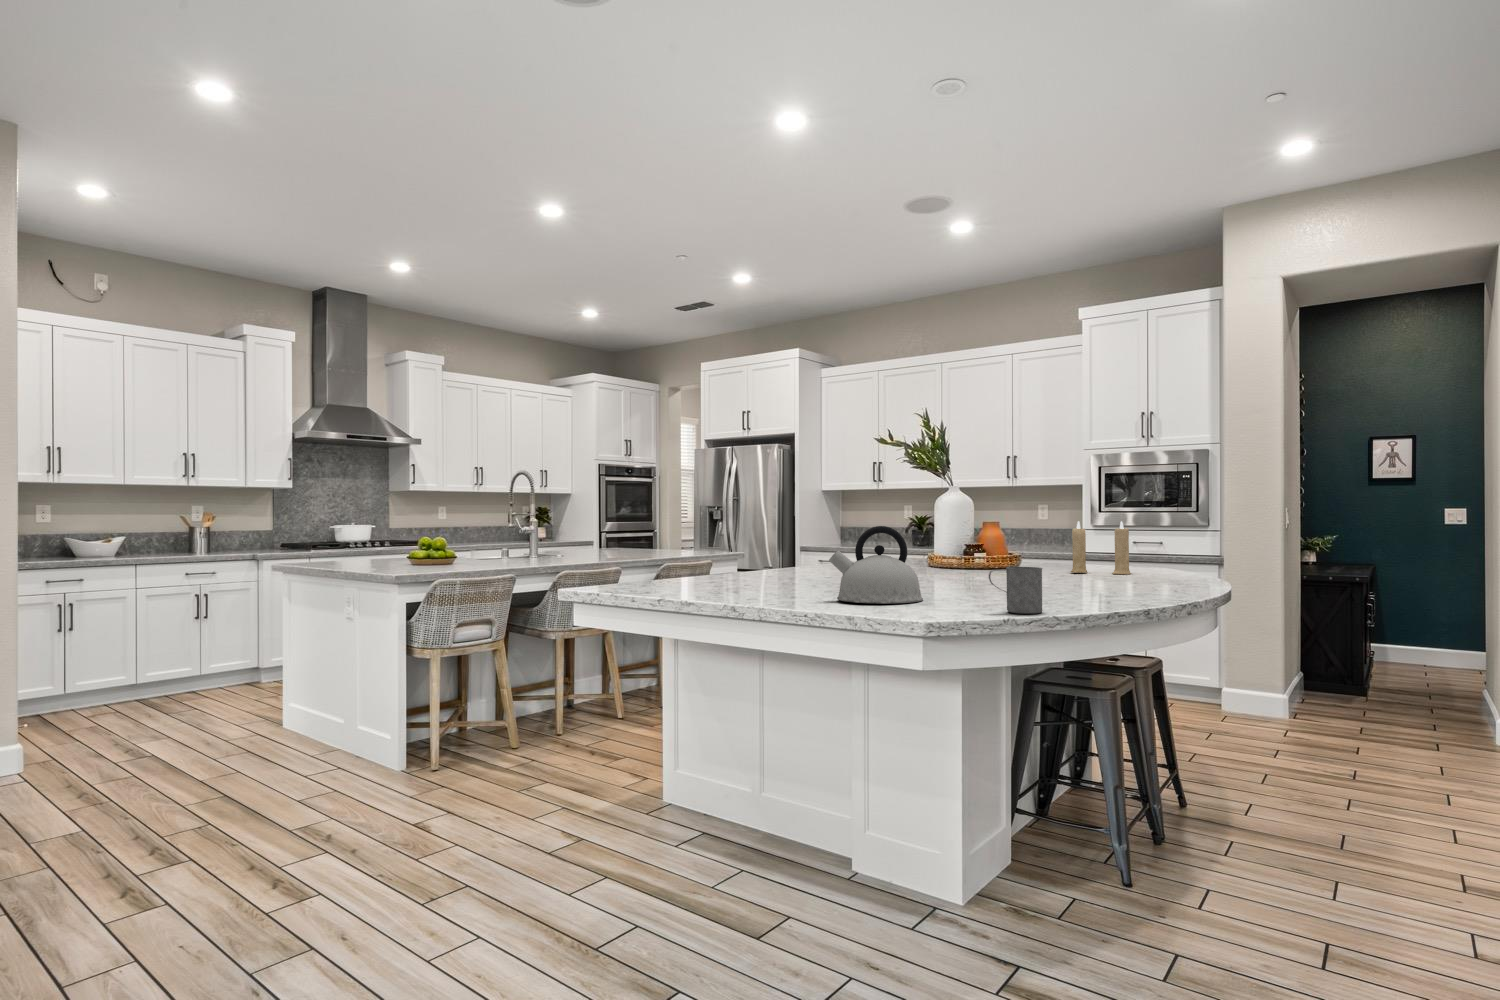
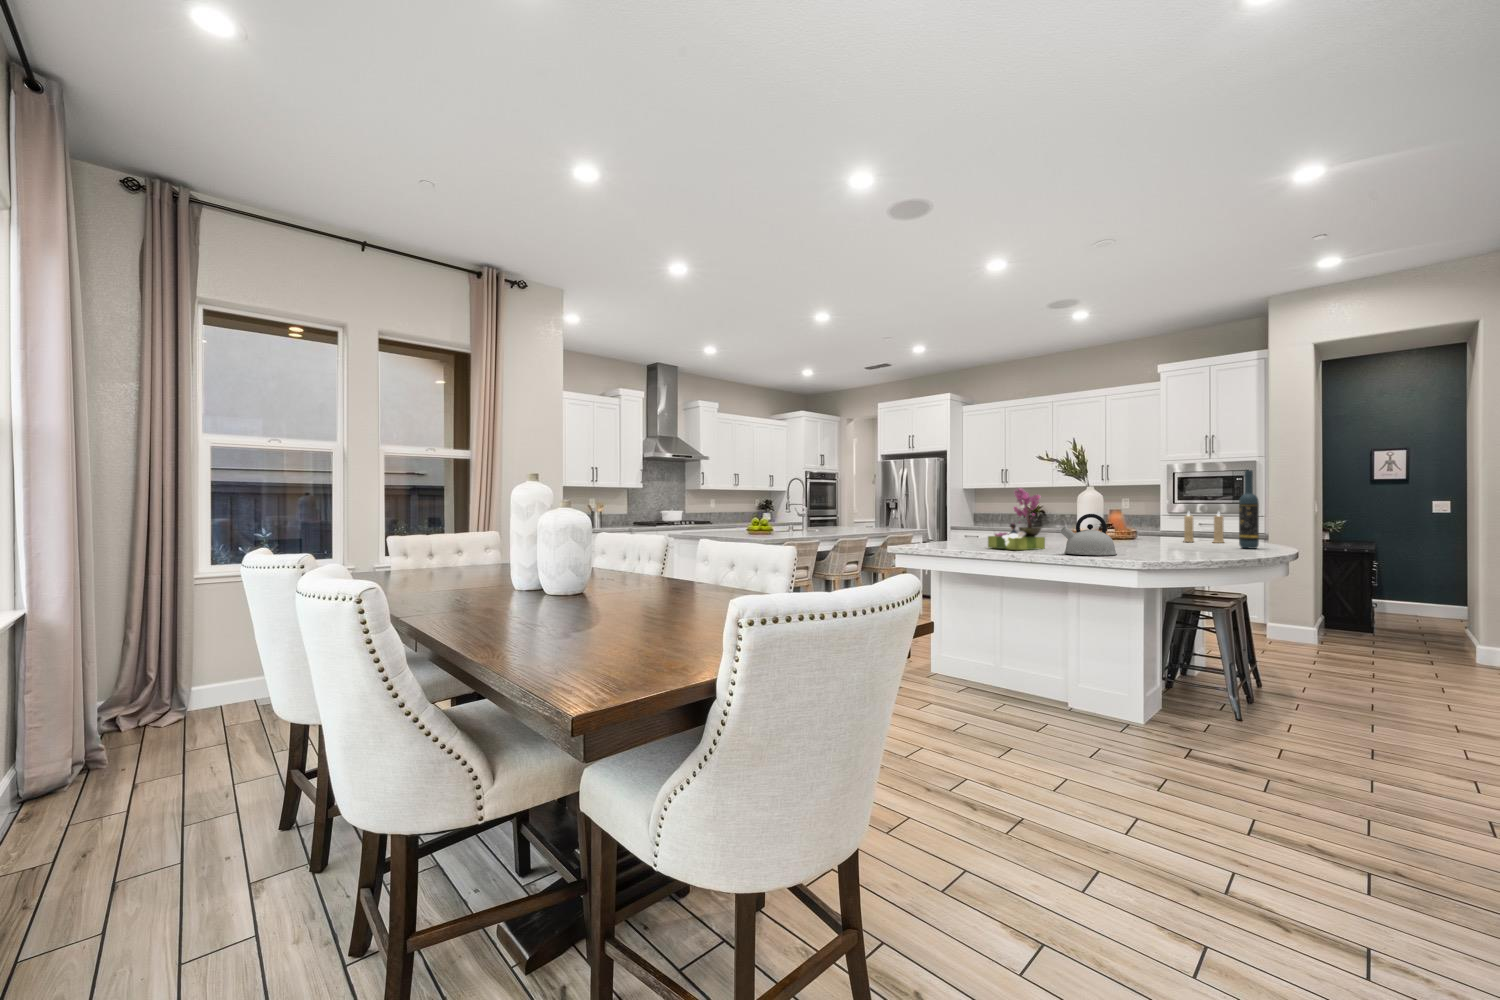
wine bottle: none [1138,449,1168,585] -> present [1239,470,1259,549]
flower arrangement: none [739,480,831,593] -> present [988,488,1045,550]
mug: present [989,567,1042,614] -> none [1170,536,1202,561]

